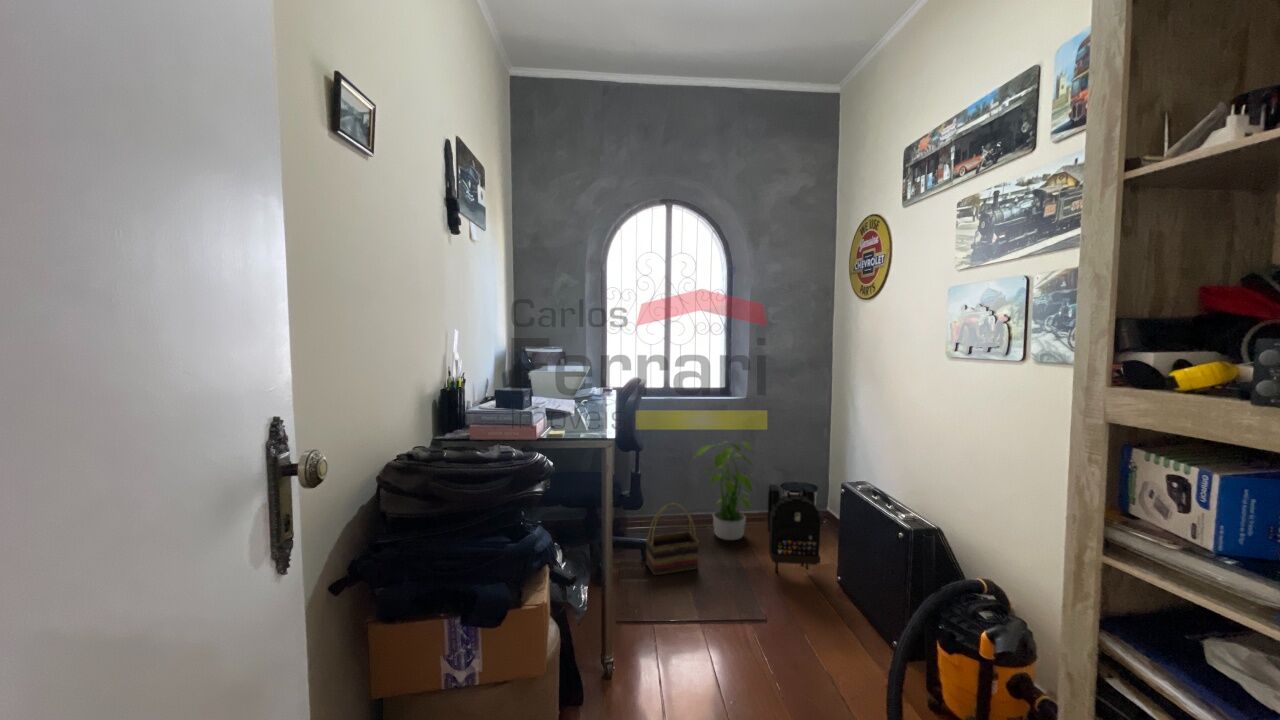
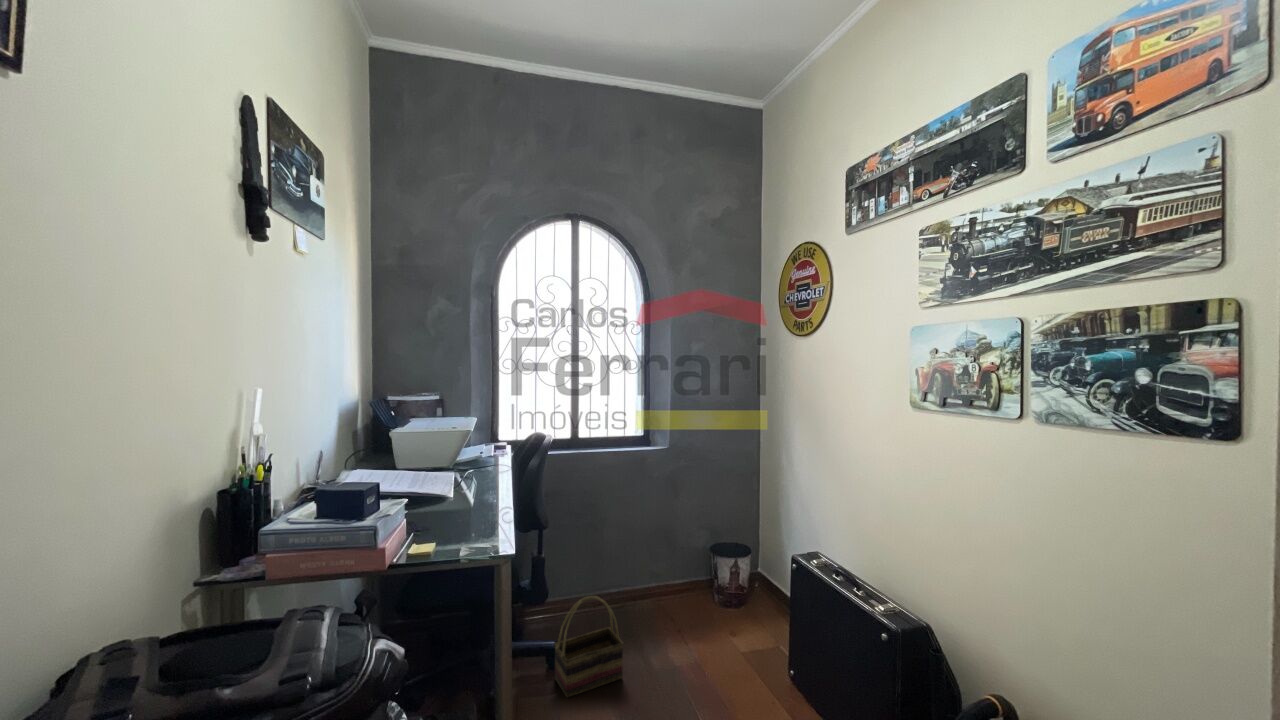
potted plant: present [695,441,753,540] -> none [610,498,685,626]
backpack: present [768,485,820,572] -> none [703,557,770,670]

